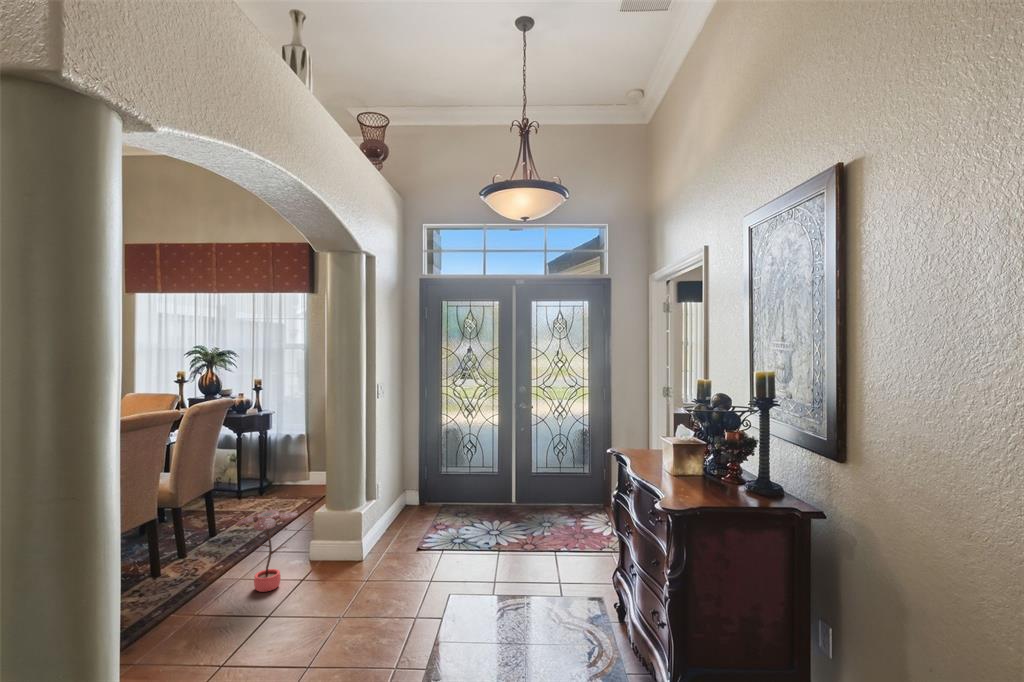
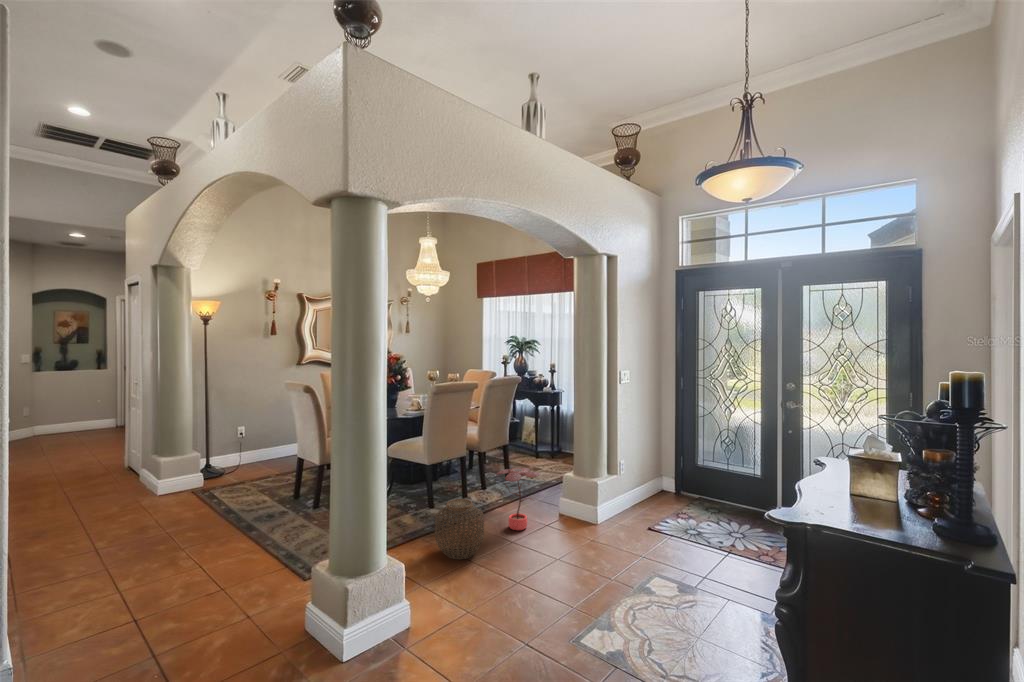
woven basket: none [163,567,241,654] -> present [435,499,484,560]

